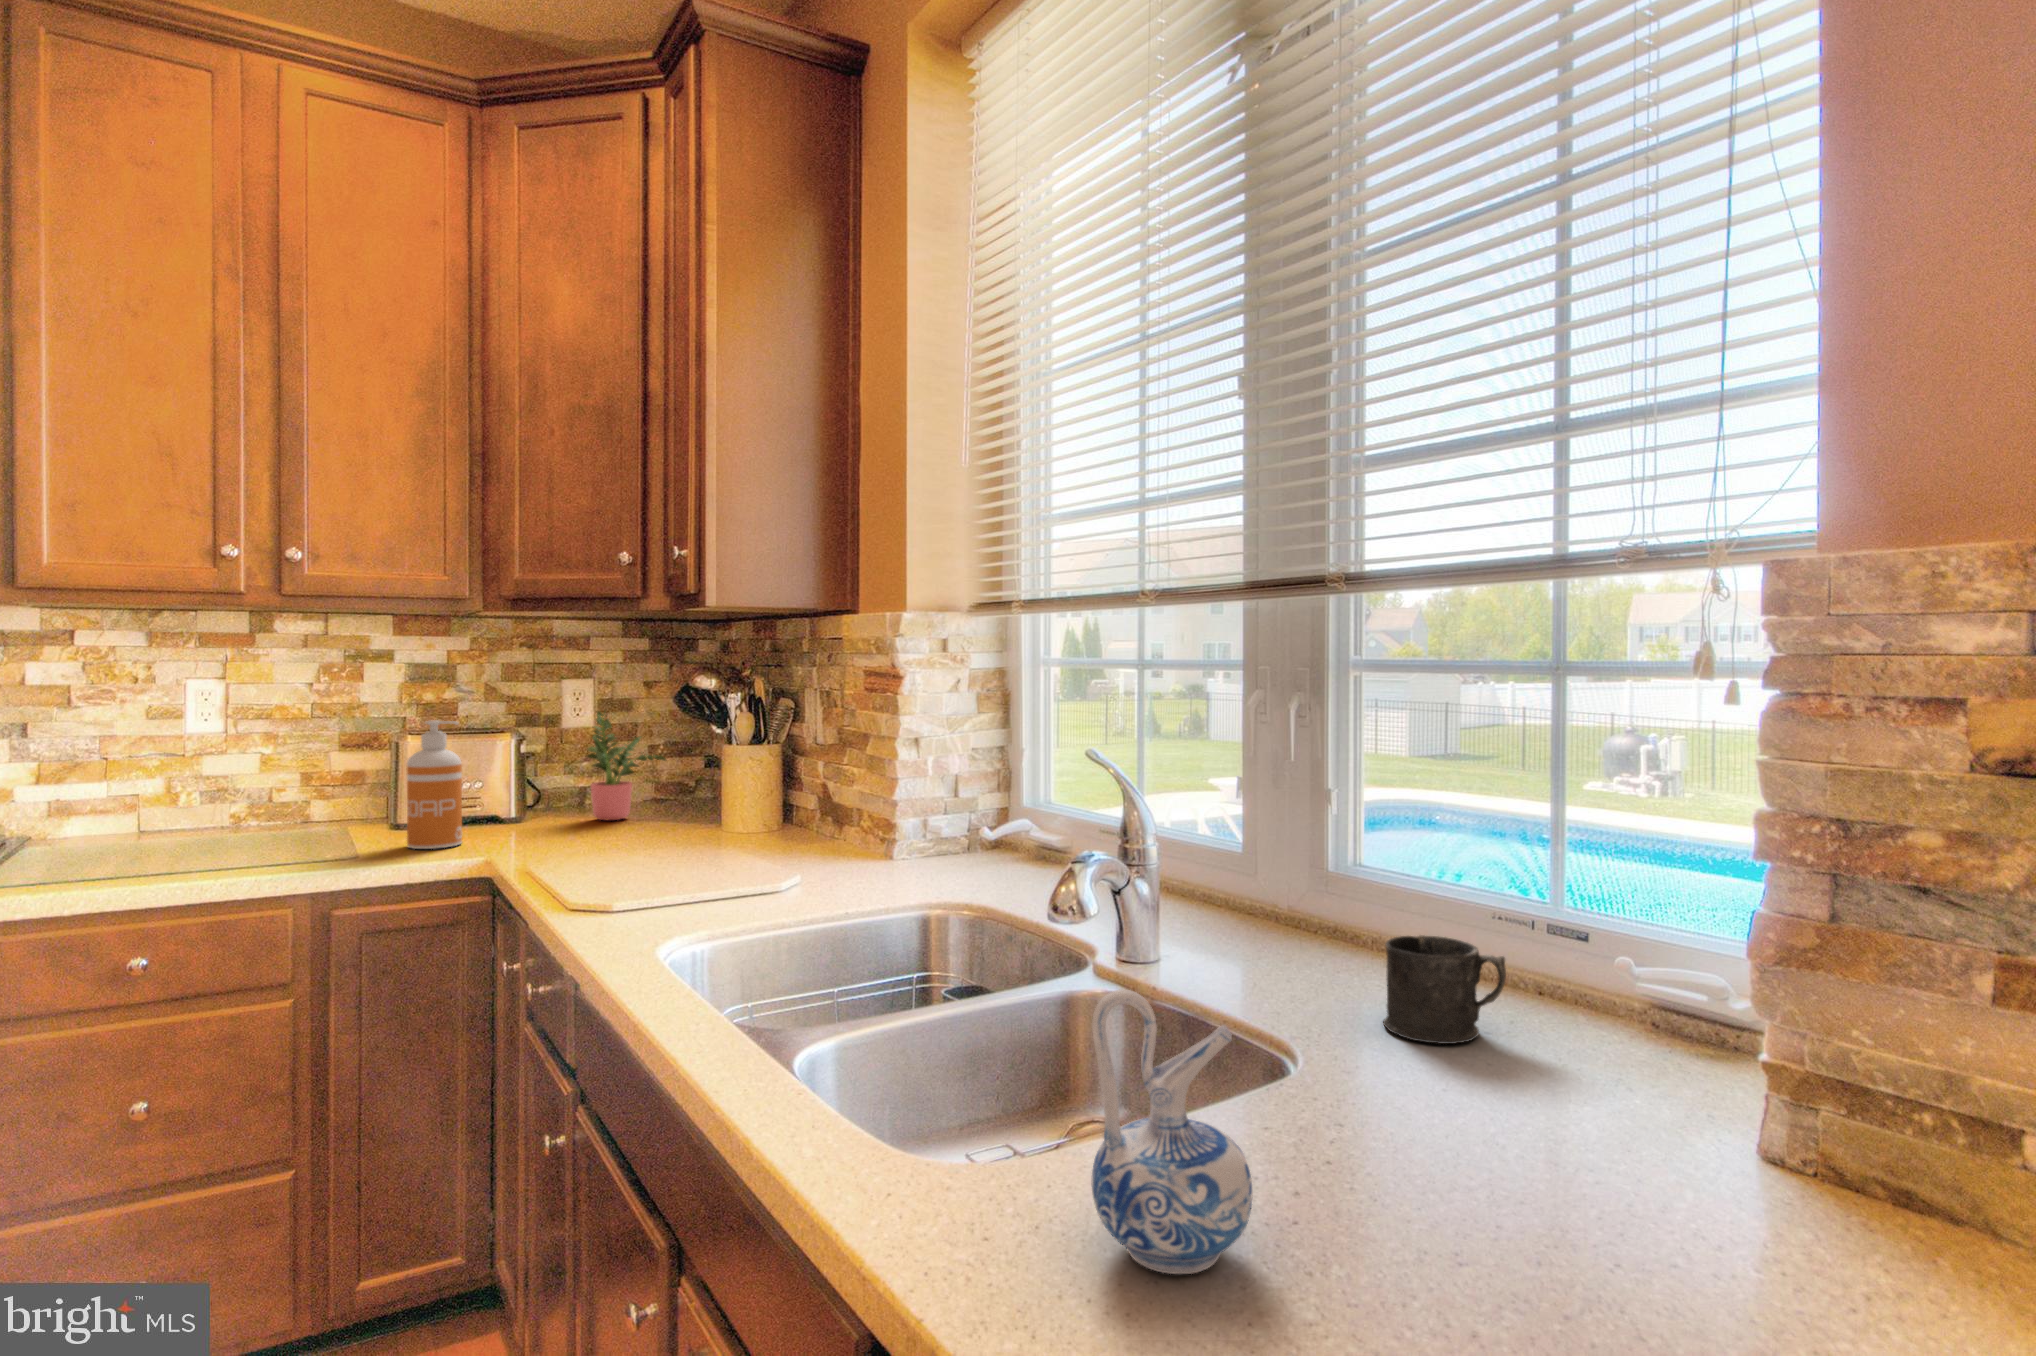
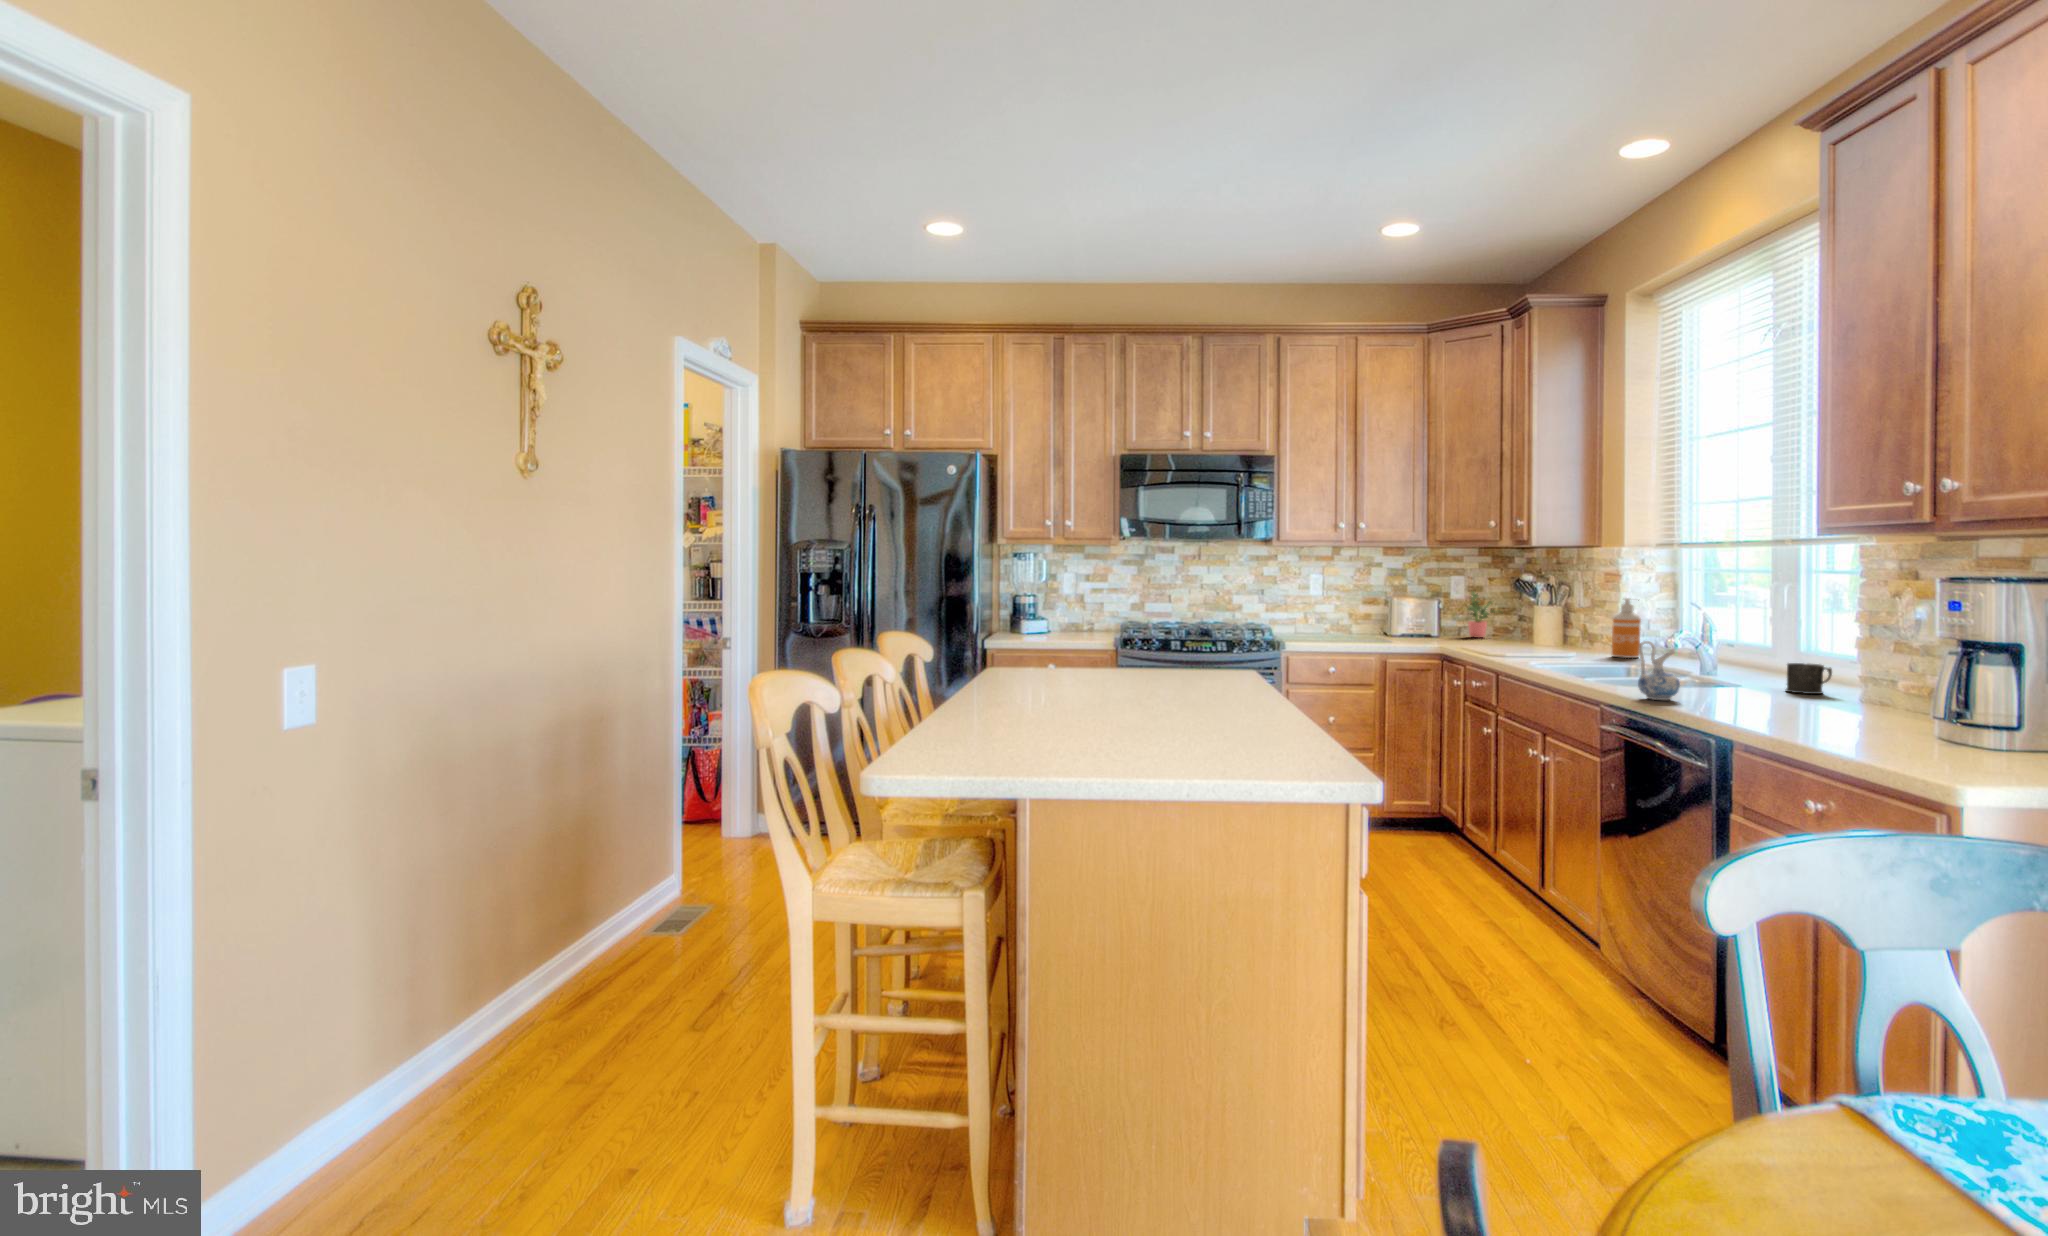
soap dispenser: present [407,720,462,849] -> present [1612,598,1641,658]

